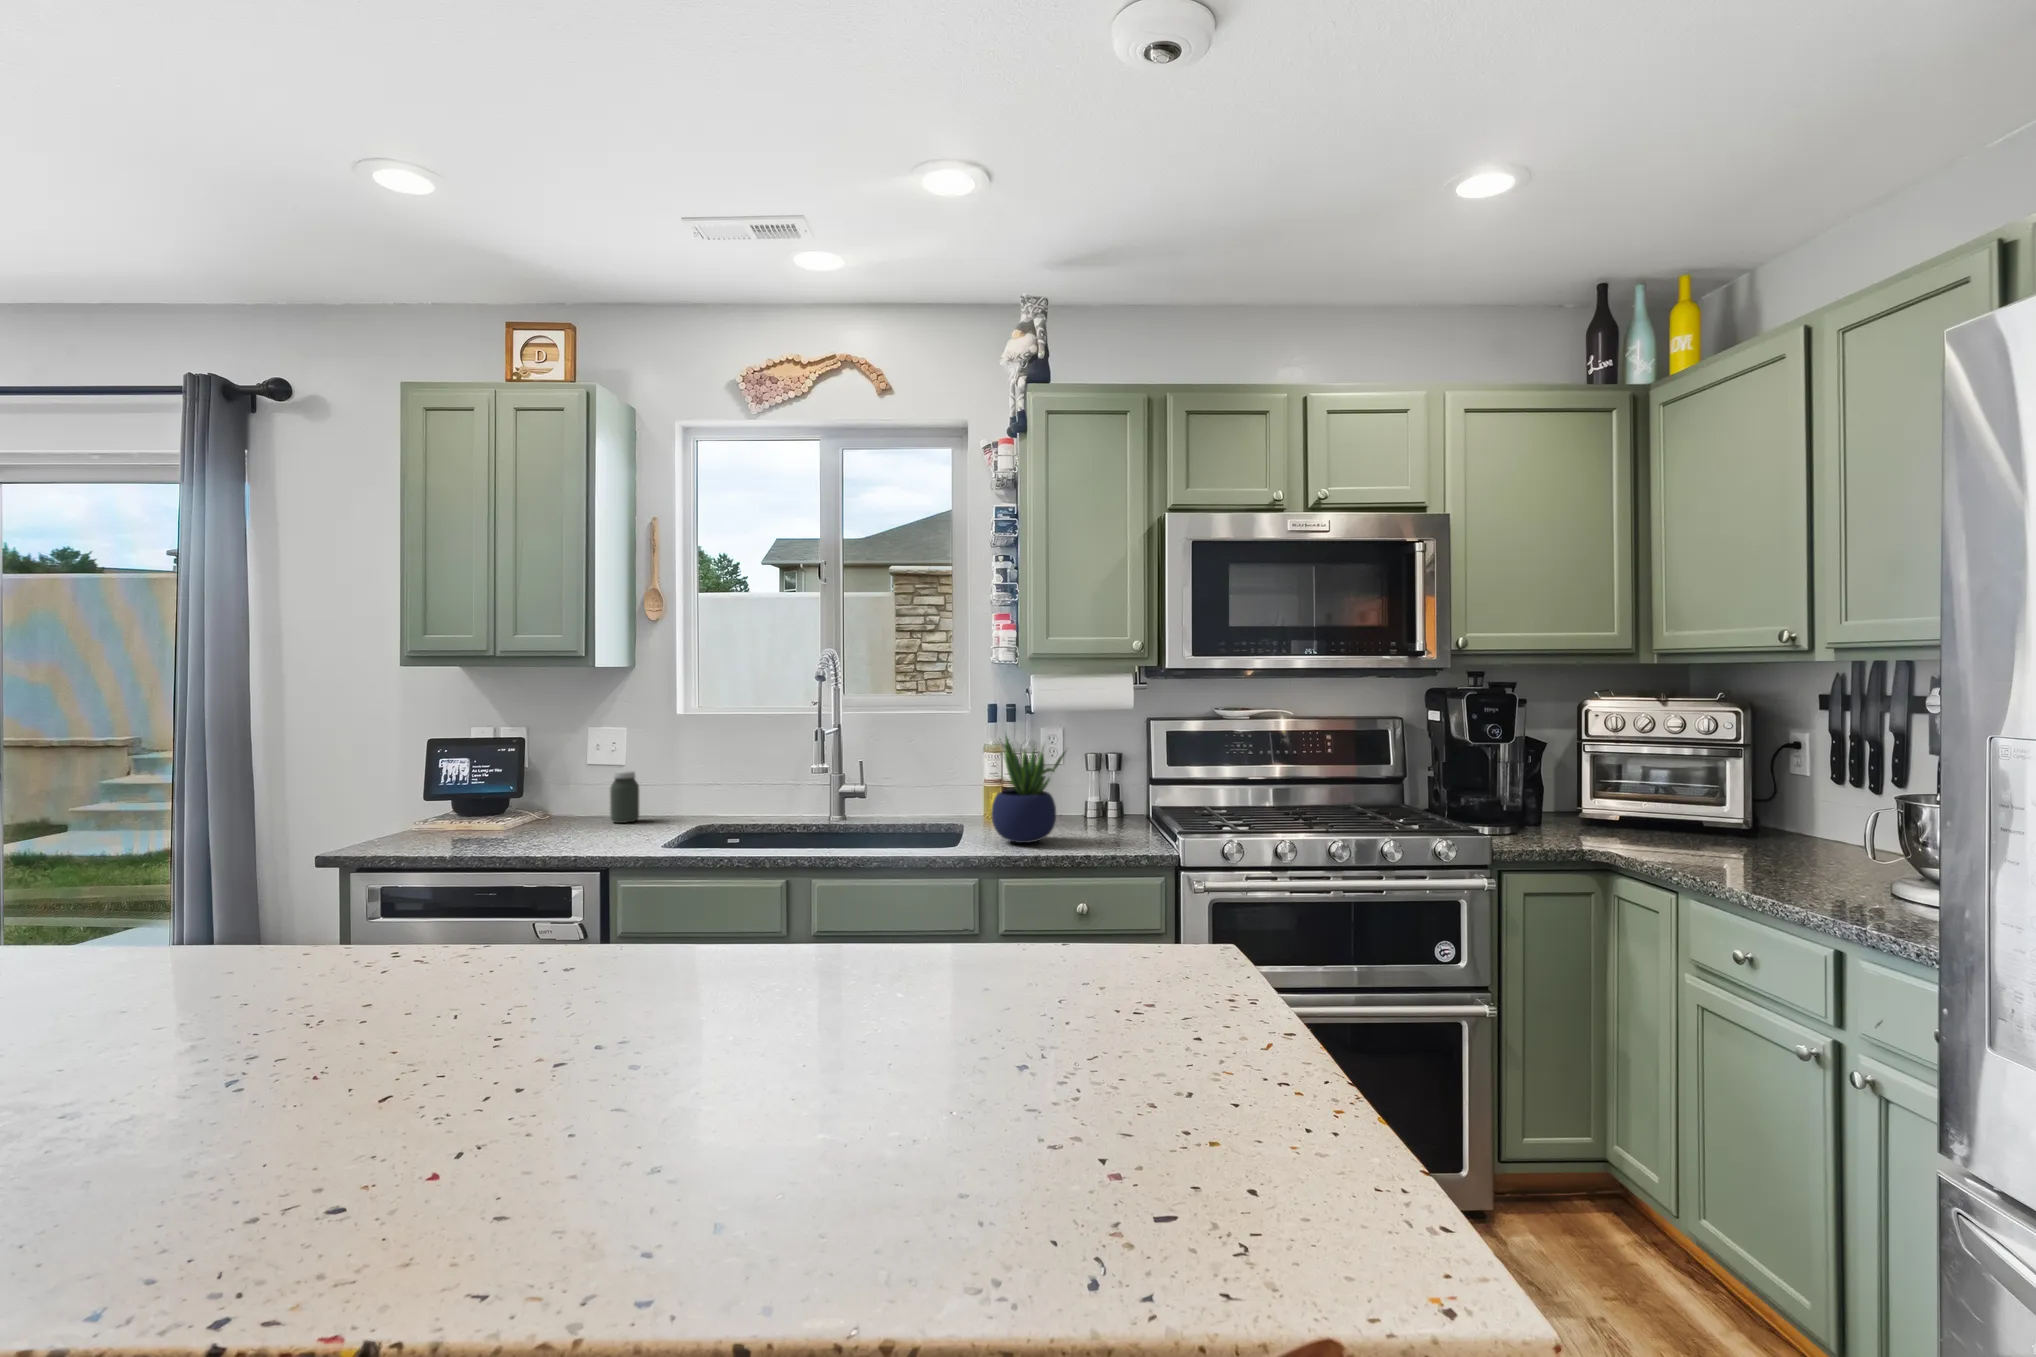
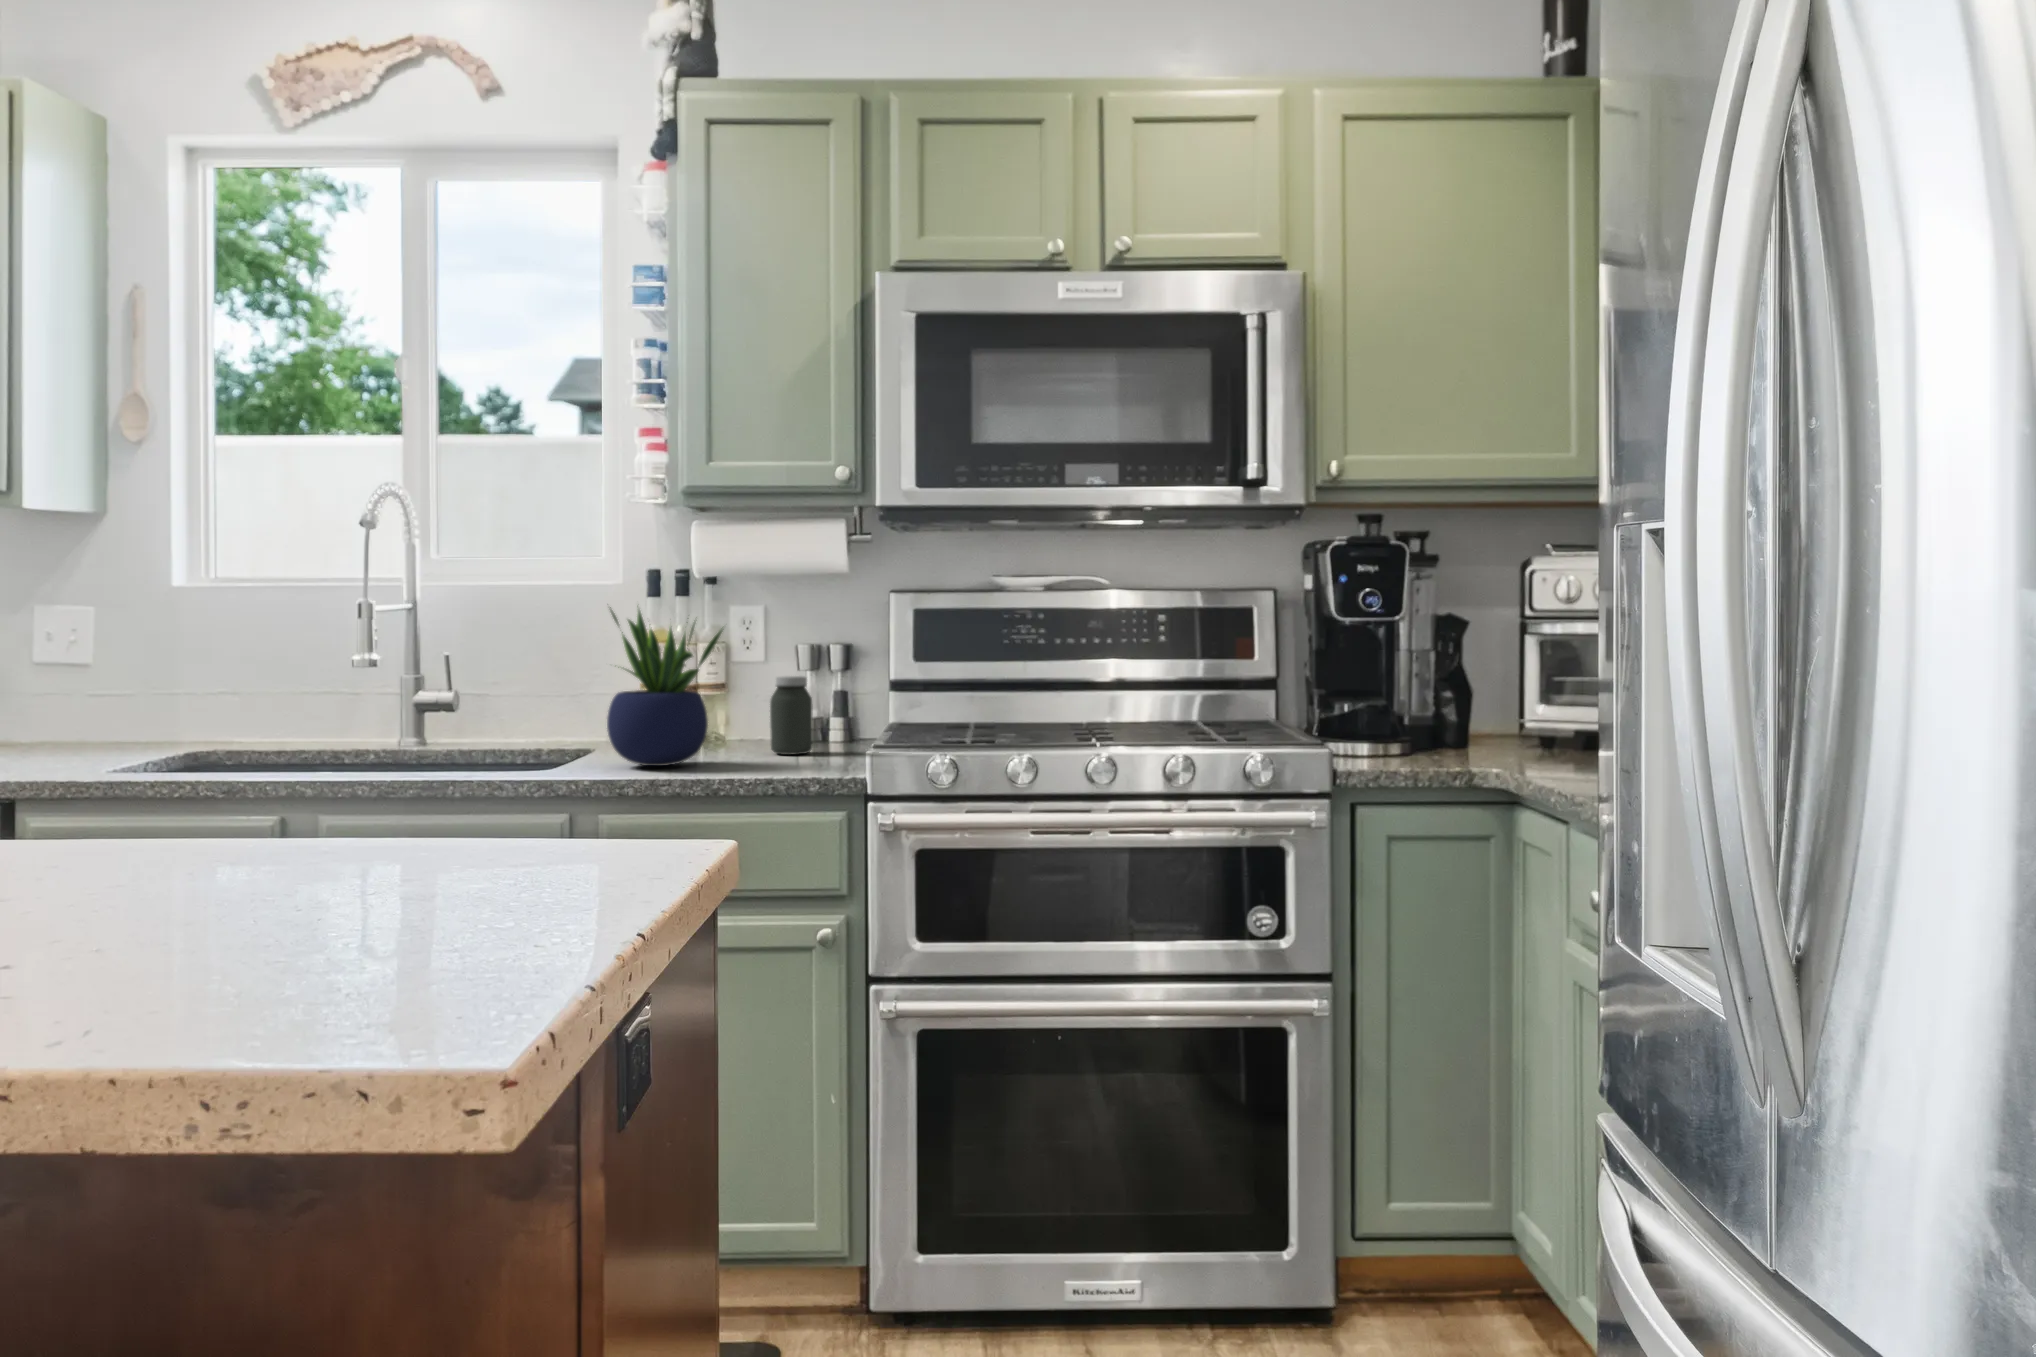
jar: present [610,771,639,823] -> present [770,676,813,755]

